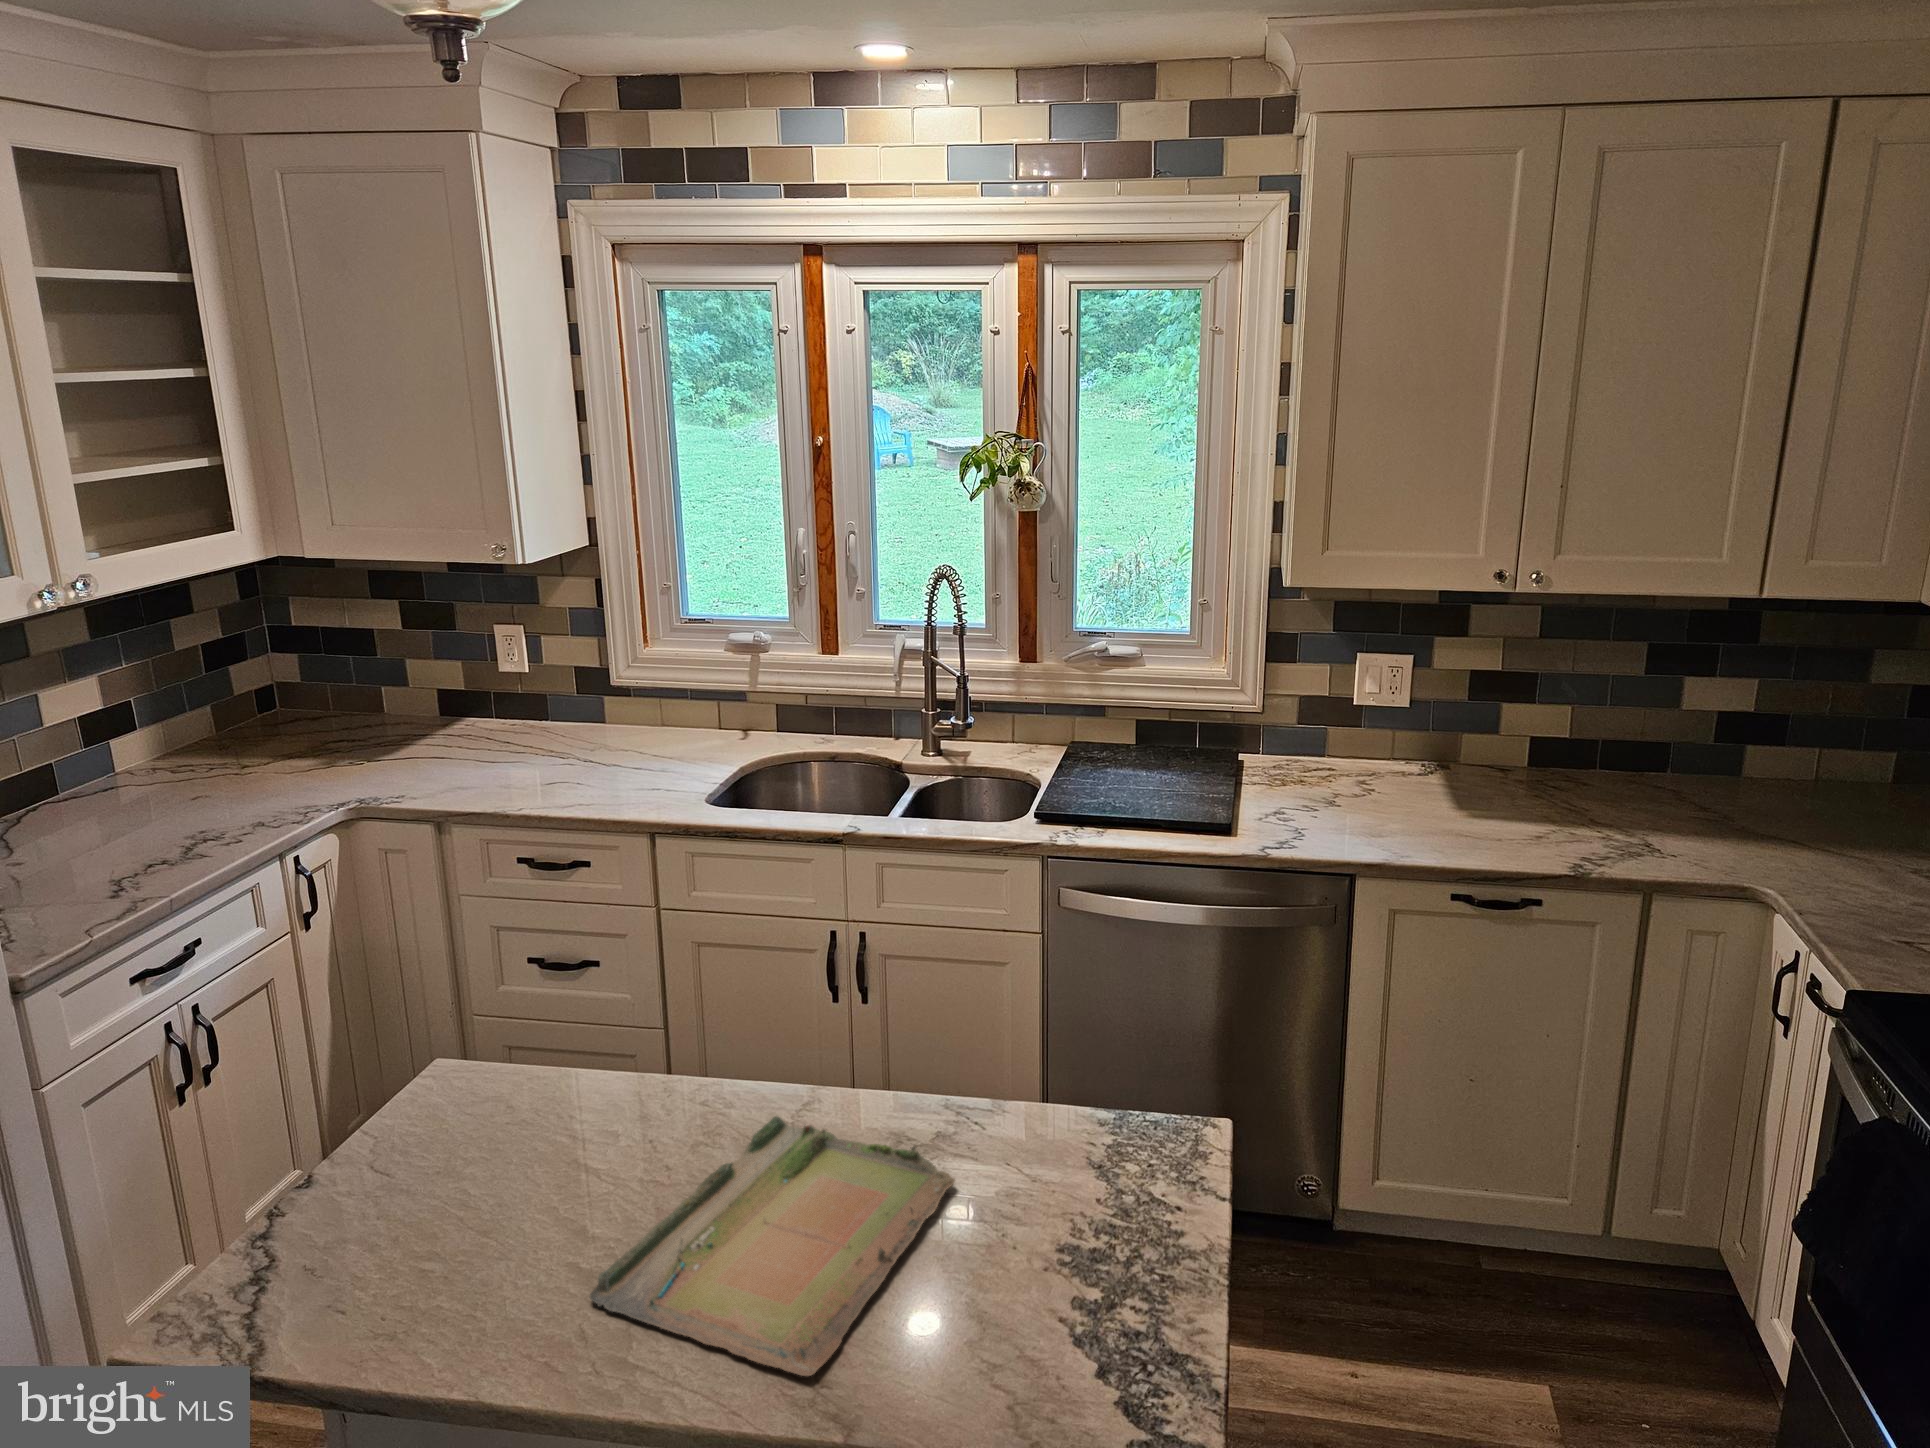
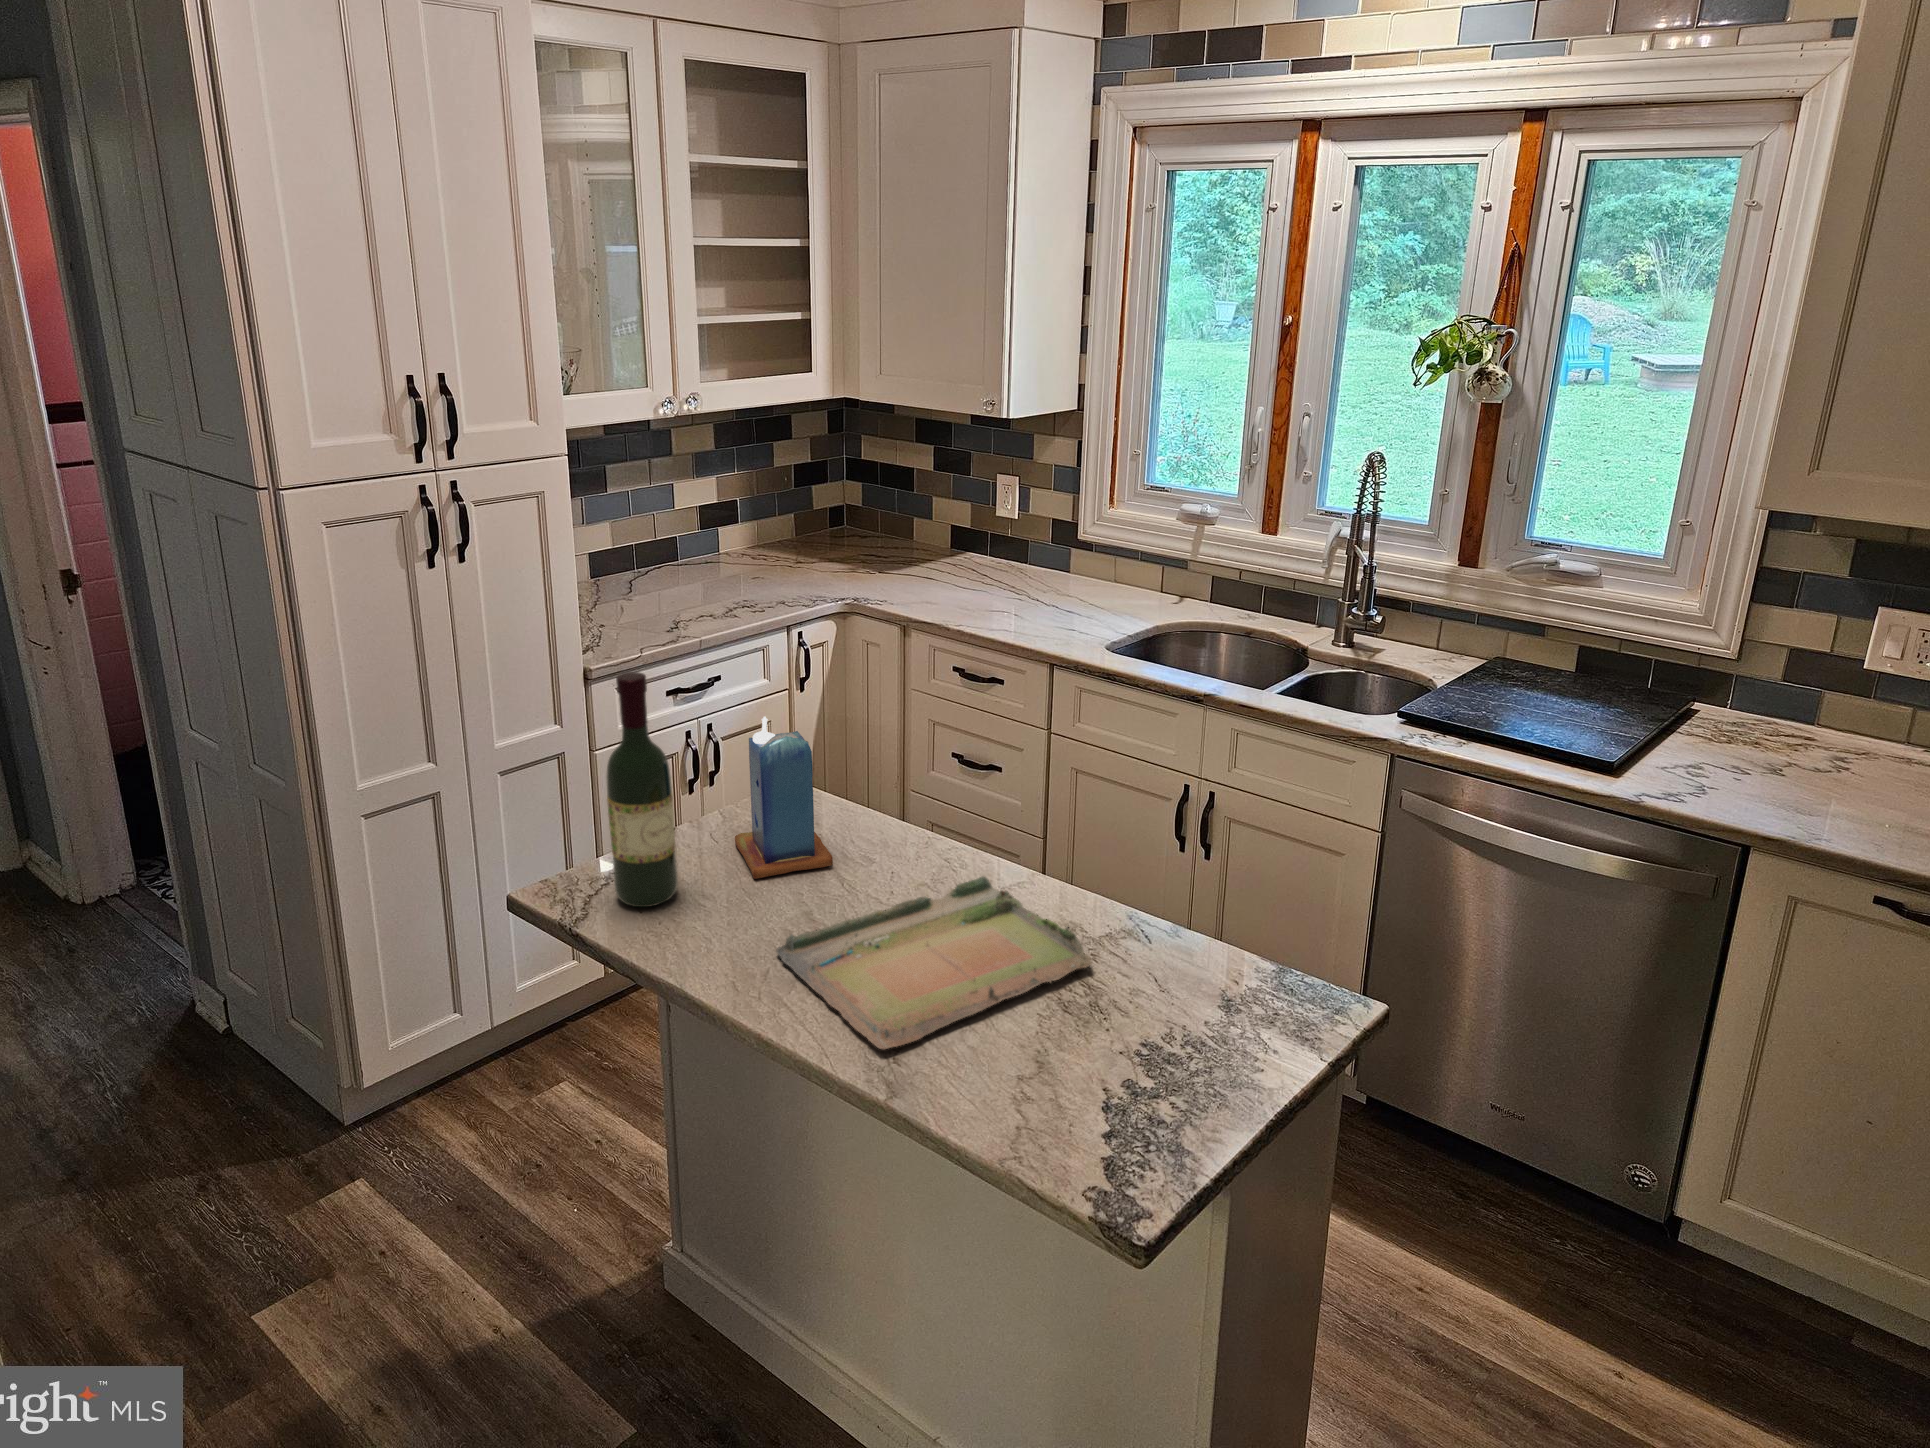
wine bottle: none [282,991,398,1310] -> present [606,672,678,907]
candle: none [428,999,580,1212] -> present [735,717,833,879]

